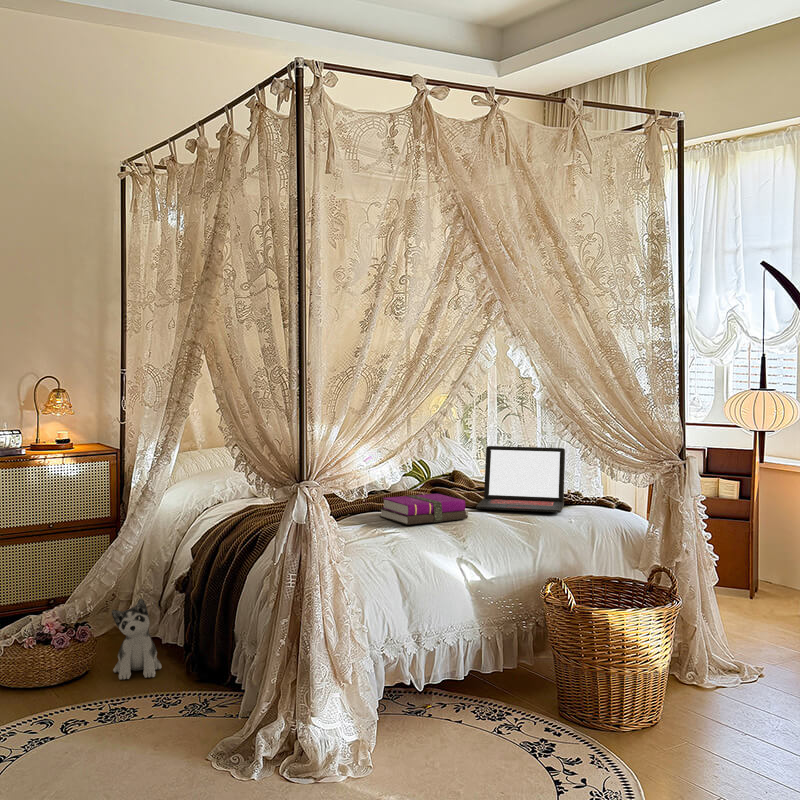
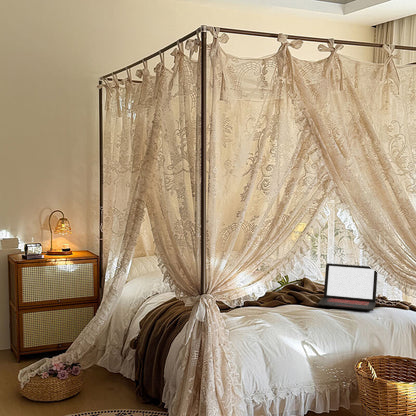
notebook: present [380,494,468,525] -> none [255,295,311,316]
plush toy: present [112,599,162,680] -> none [90,353,120,402]

